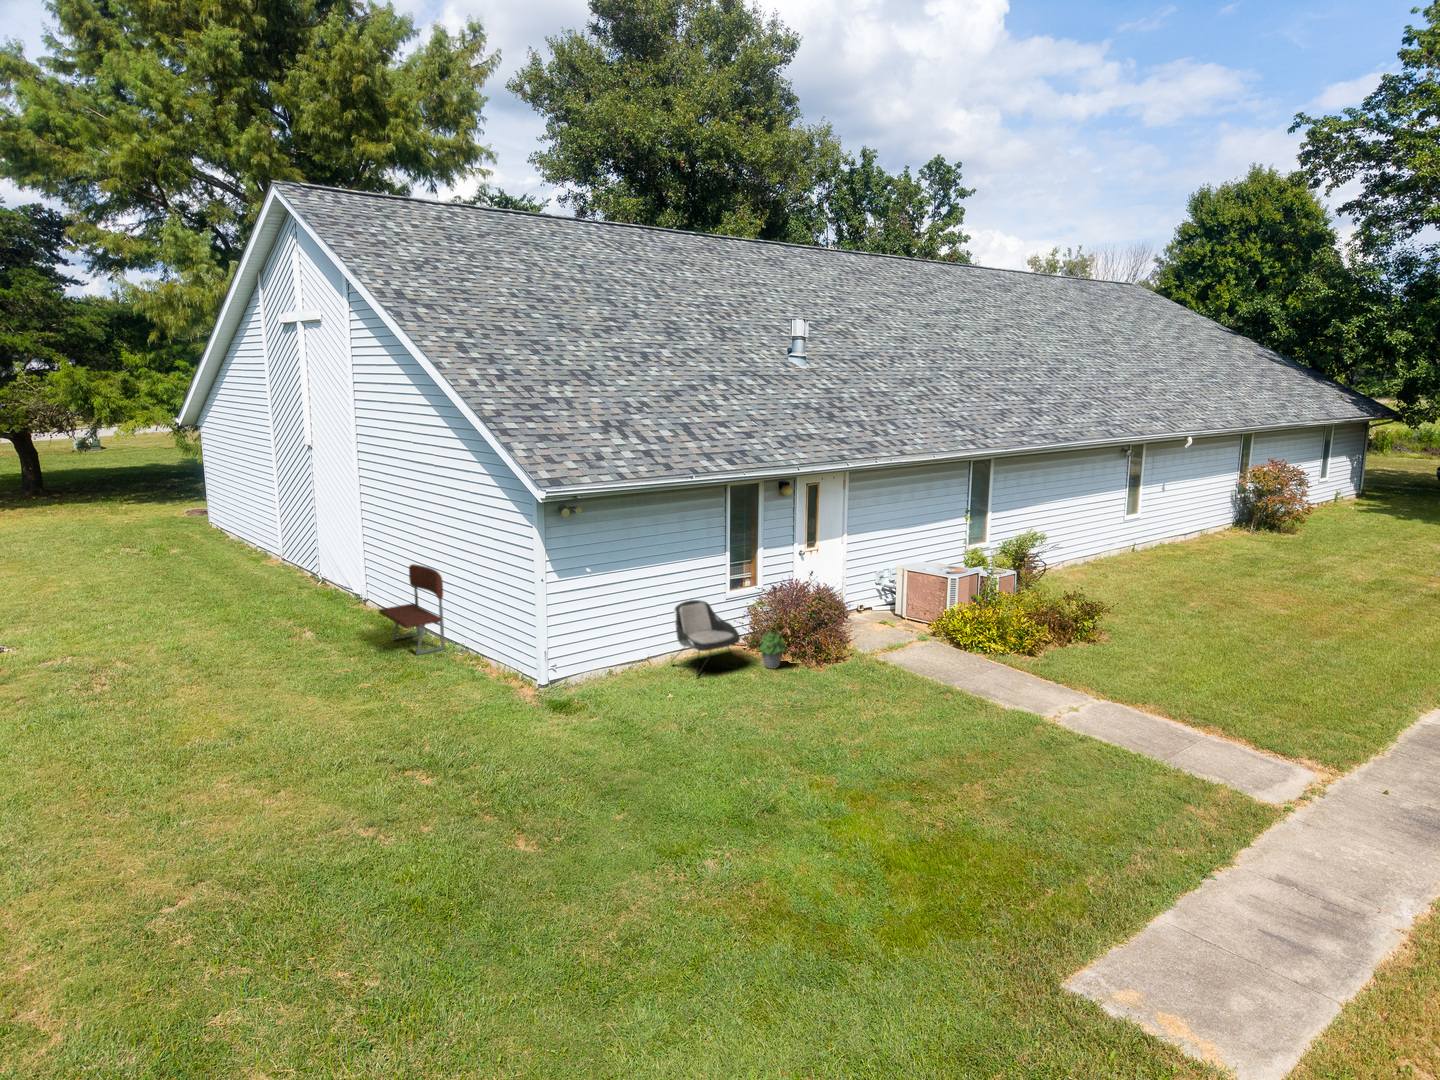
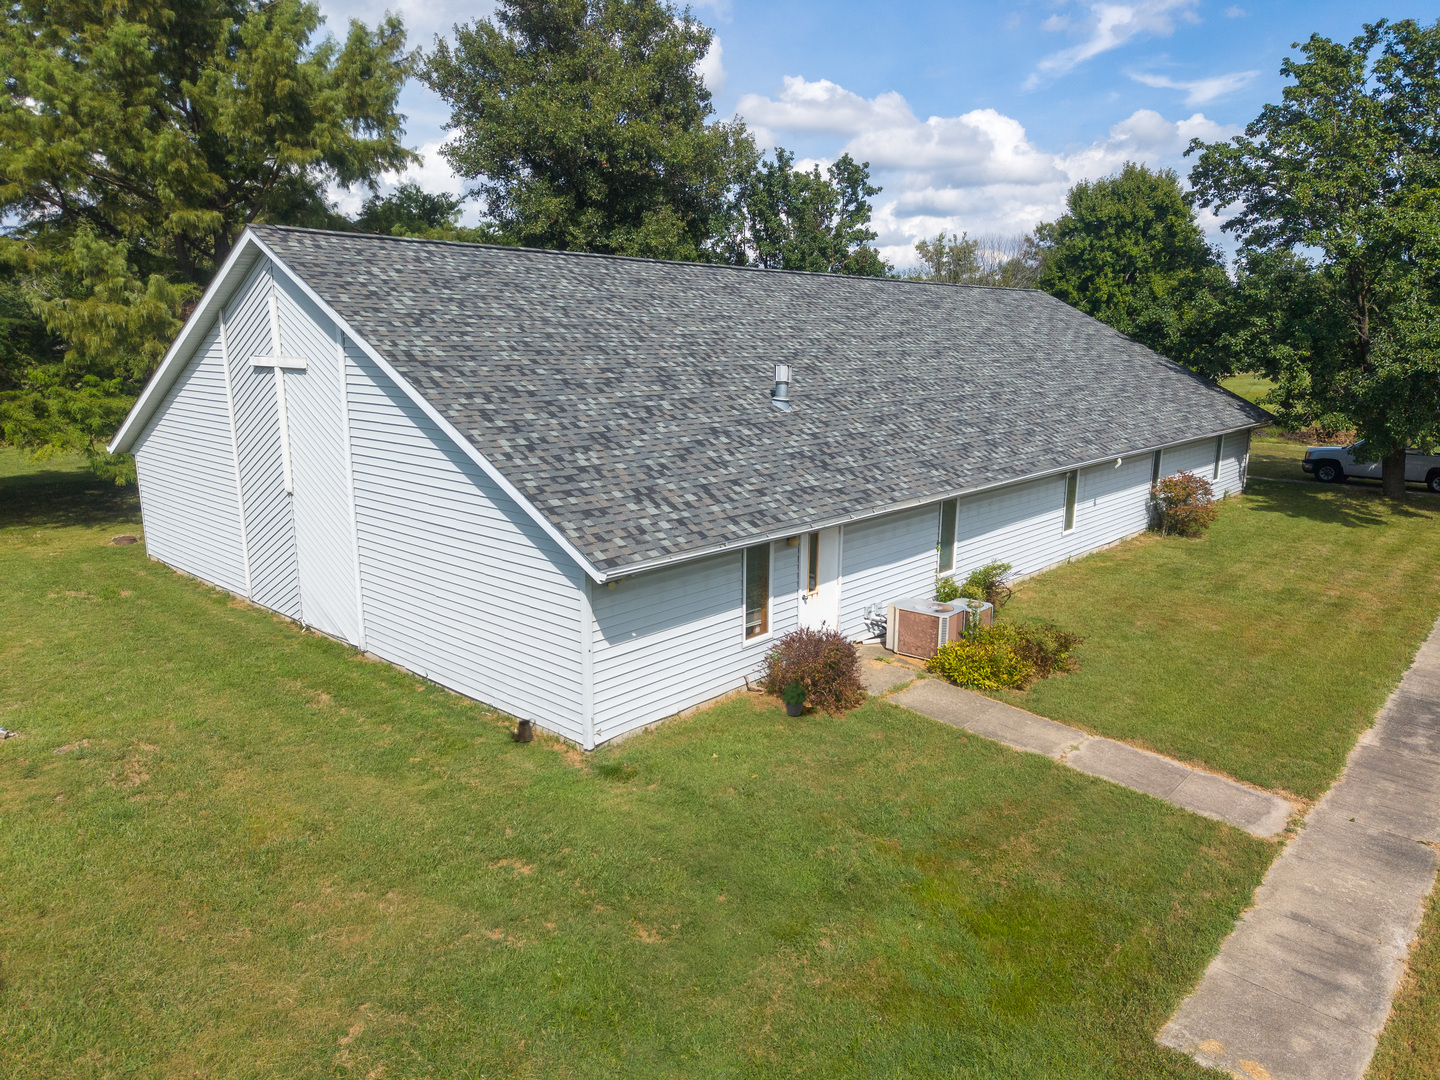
bench: present [379,564,446,655] -> none [399,625,471,719]
lounge chair: present [672,600,740,678] -> none [699,654,766,732]
watering can: none [462,654,499,677] -> present [504,719,536,742]

